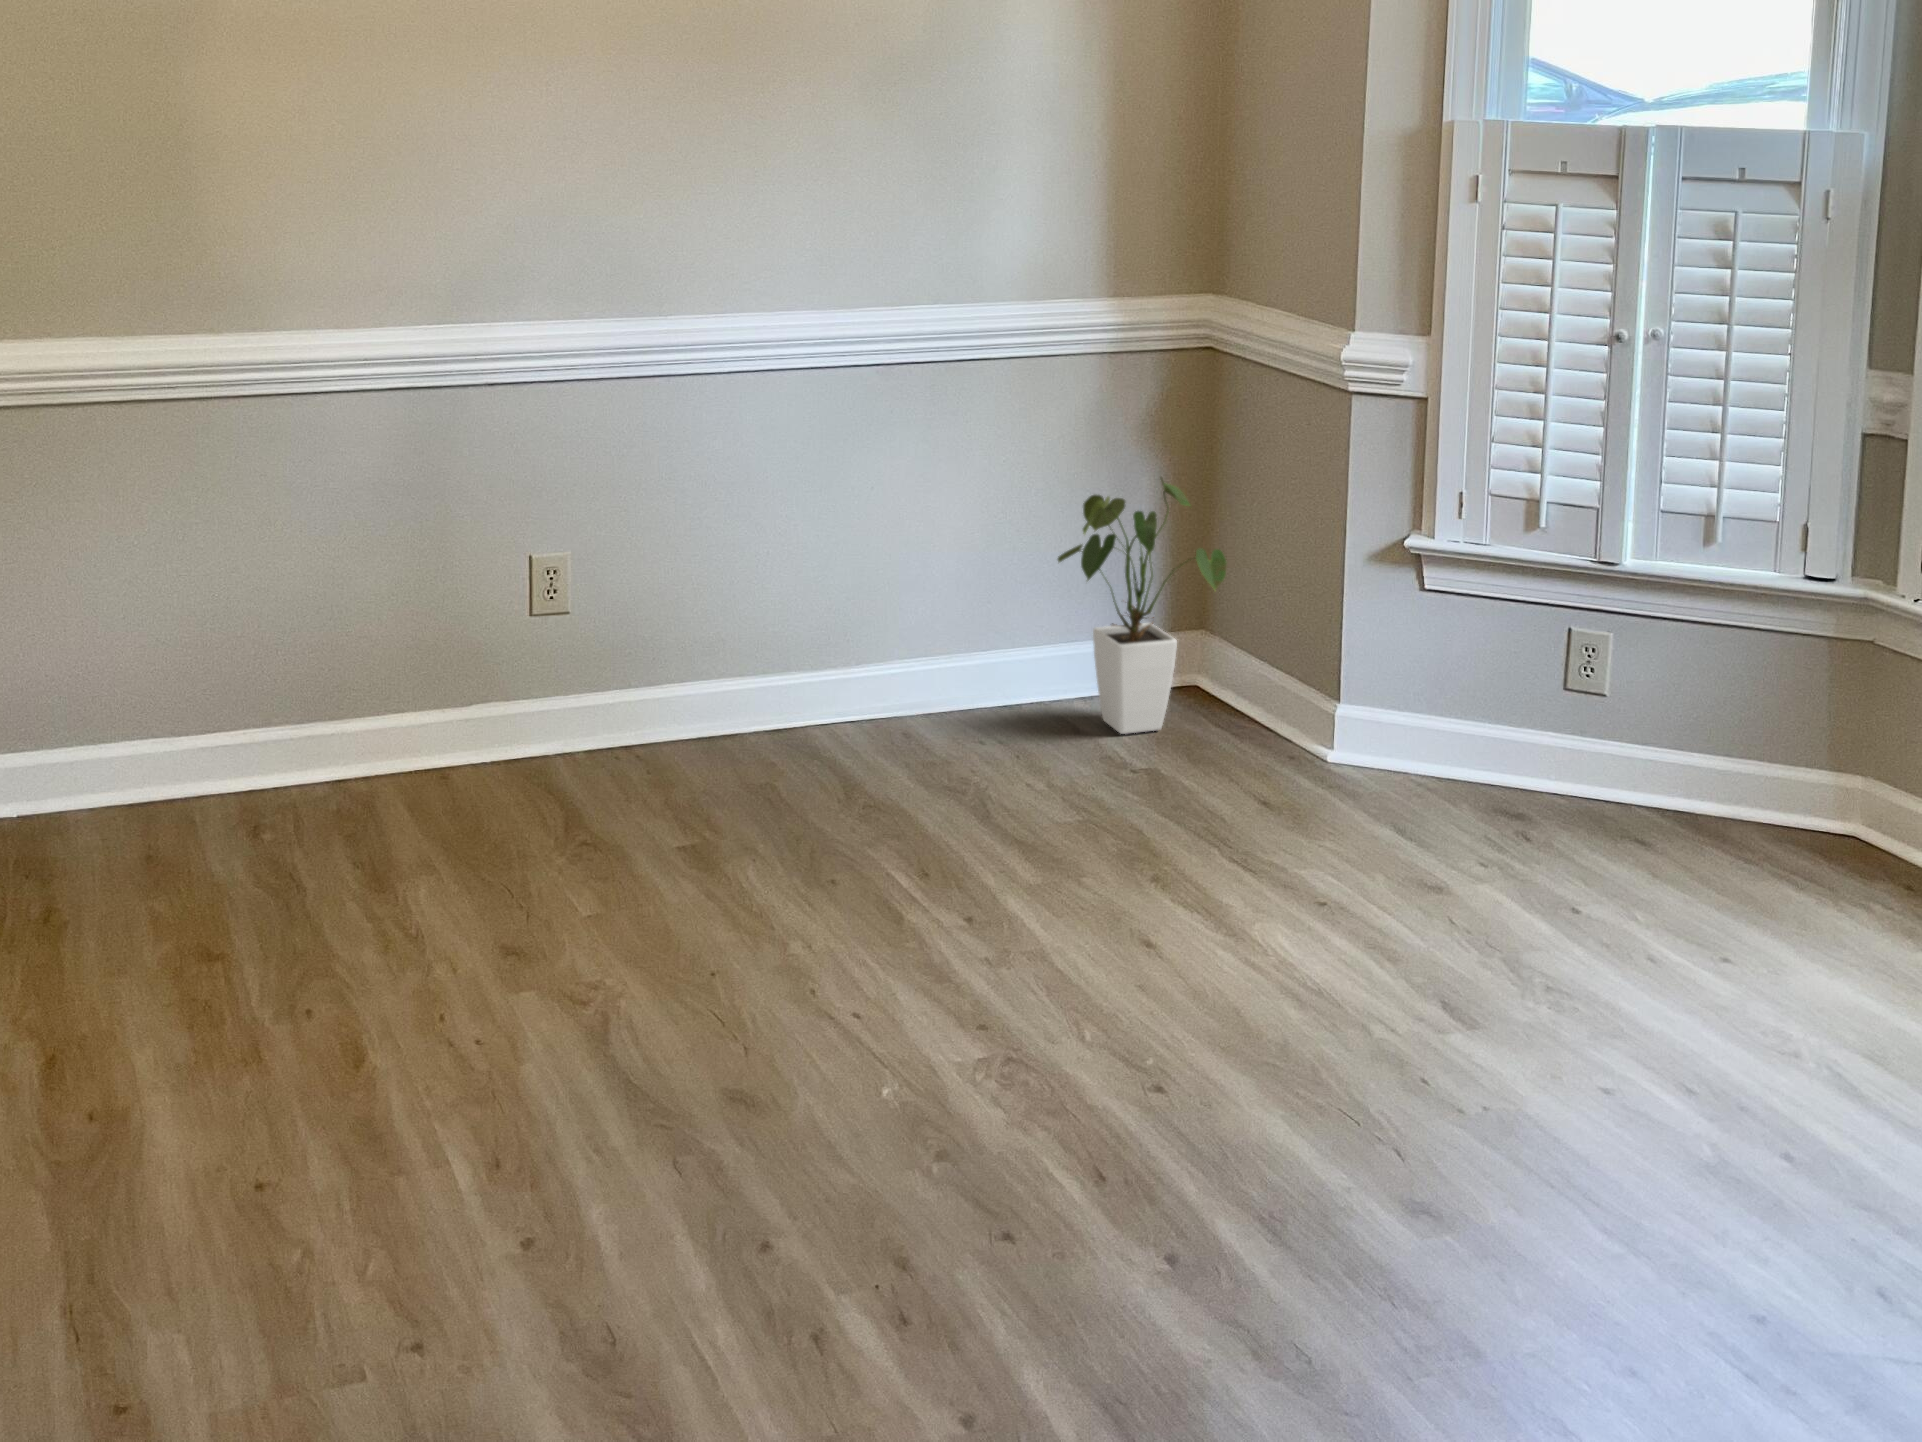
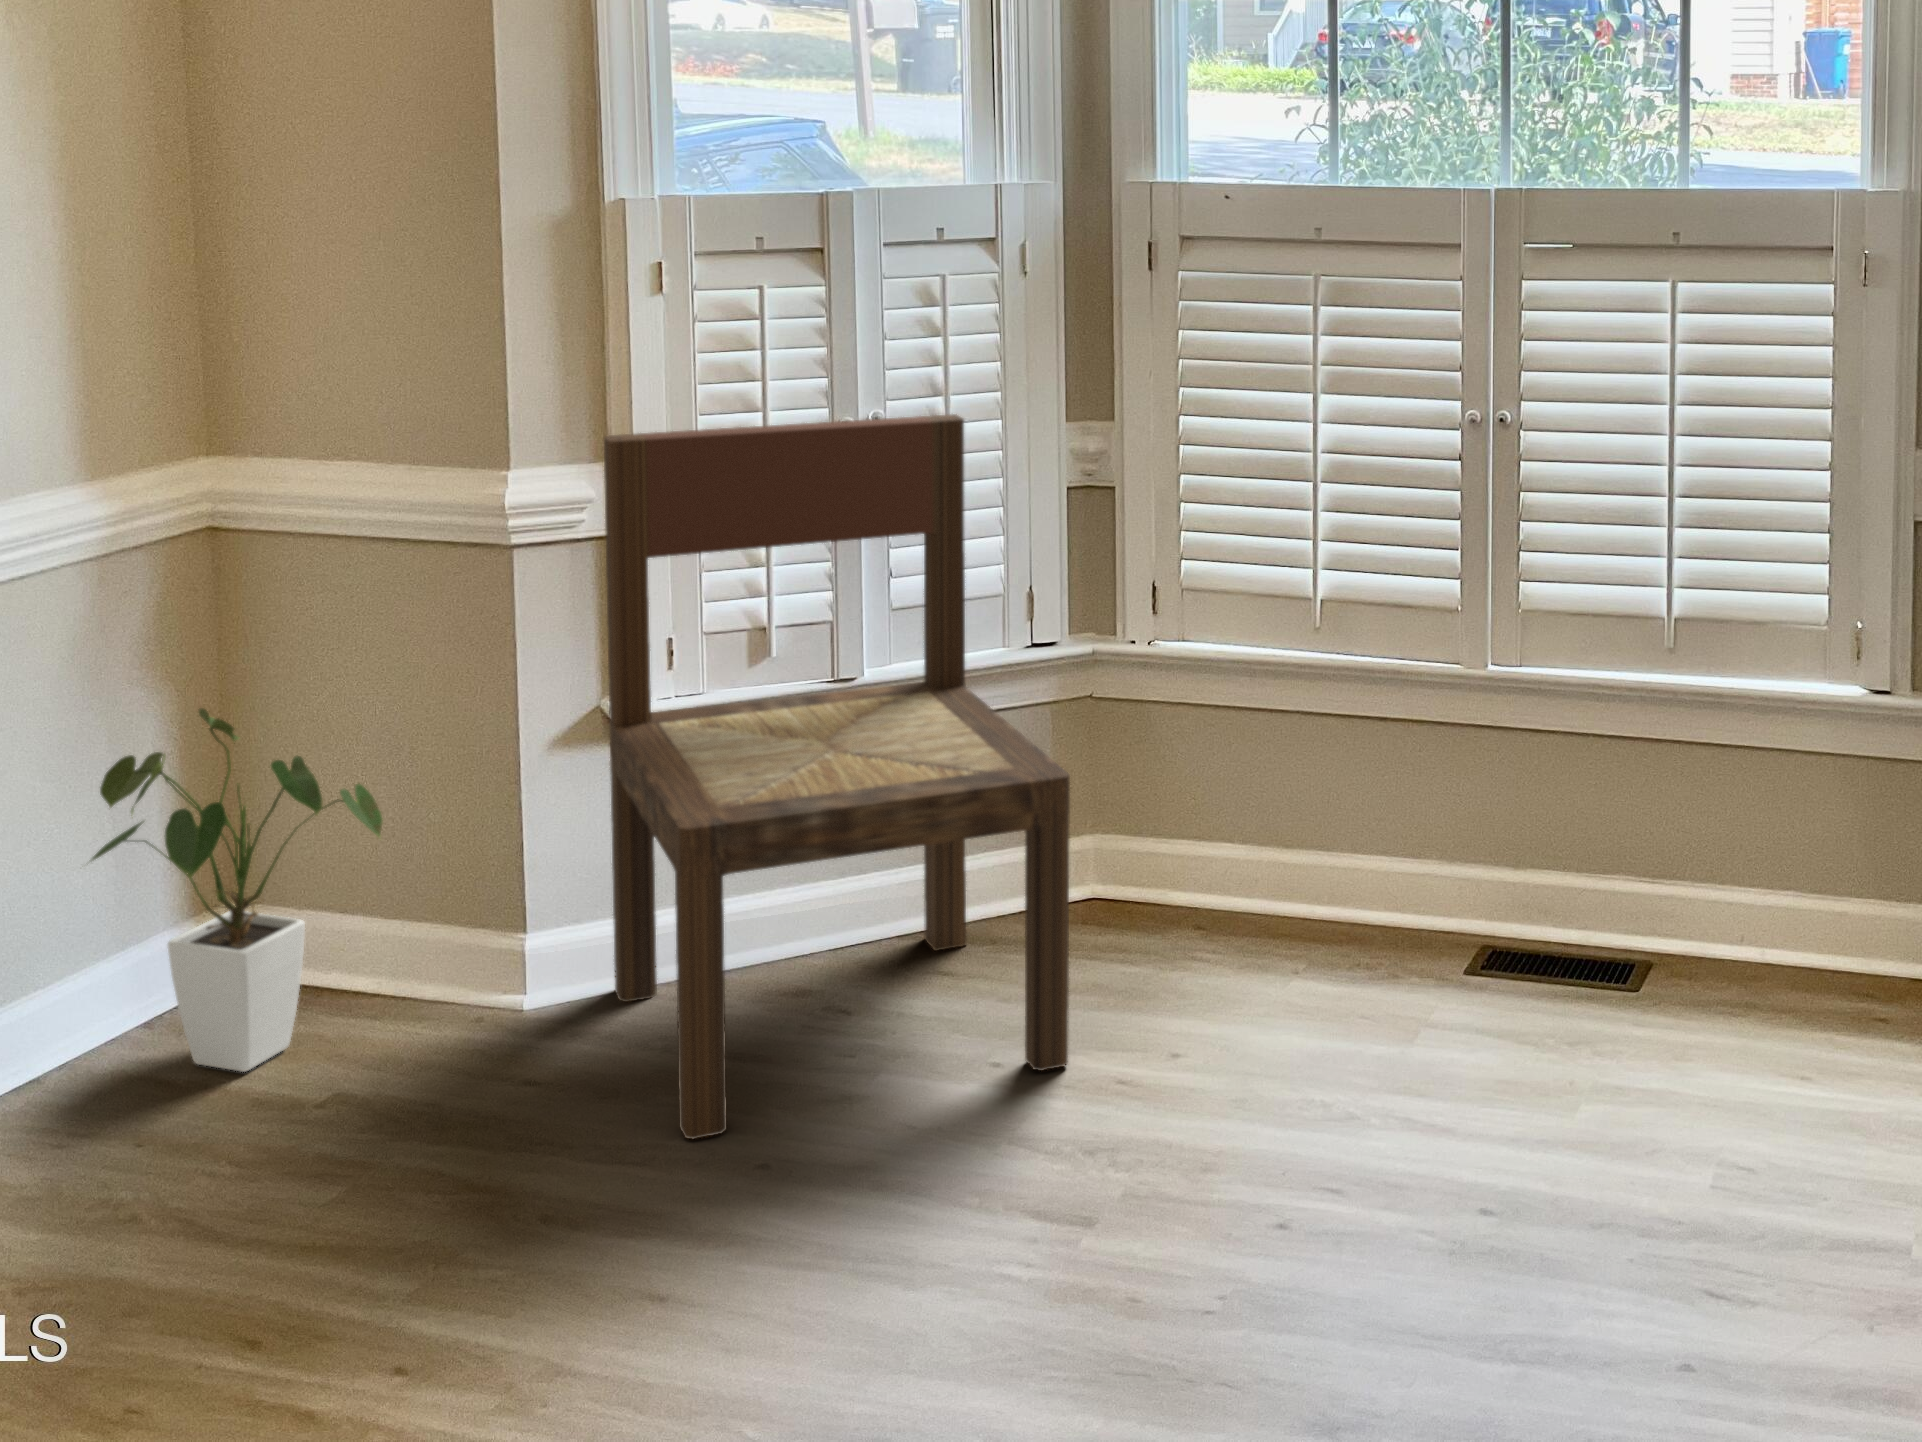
dining chair: none [1304,314,1726,934] -> present [604,414,1070,1139]

